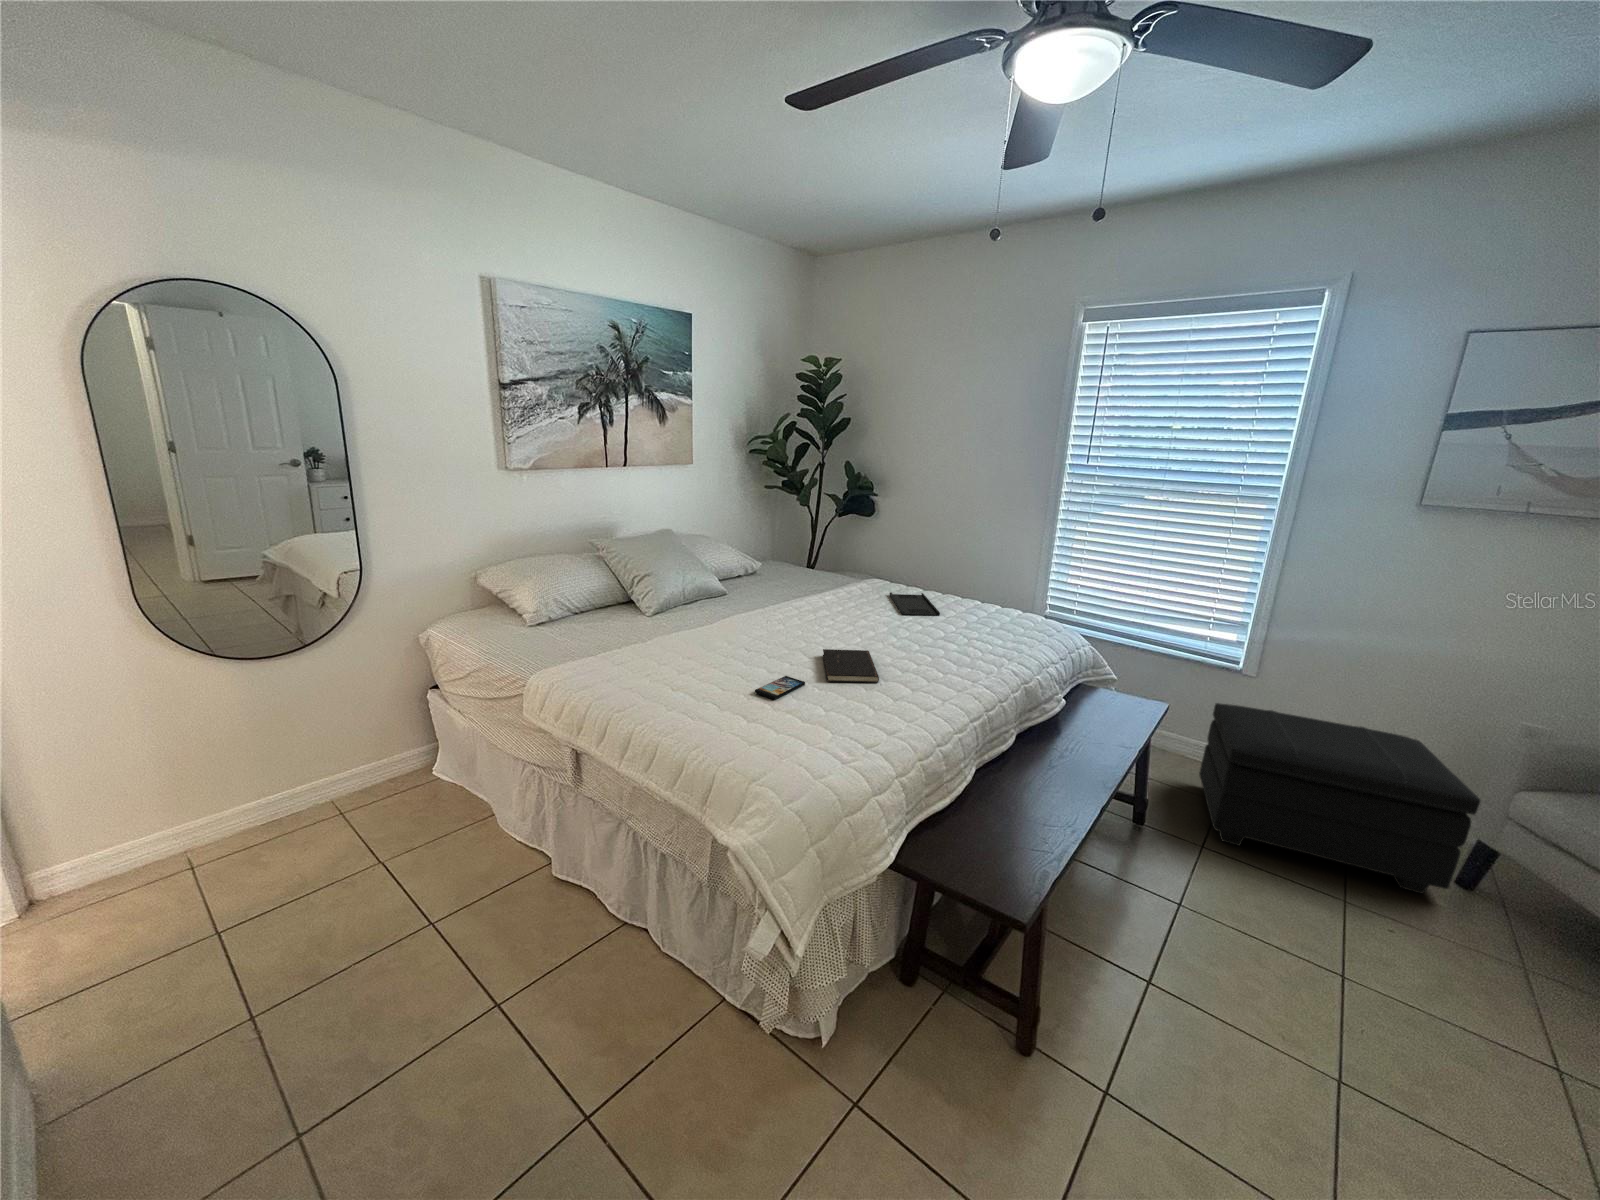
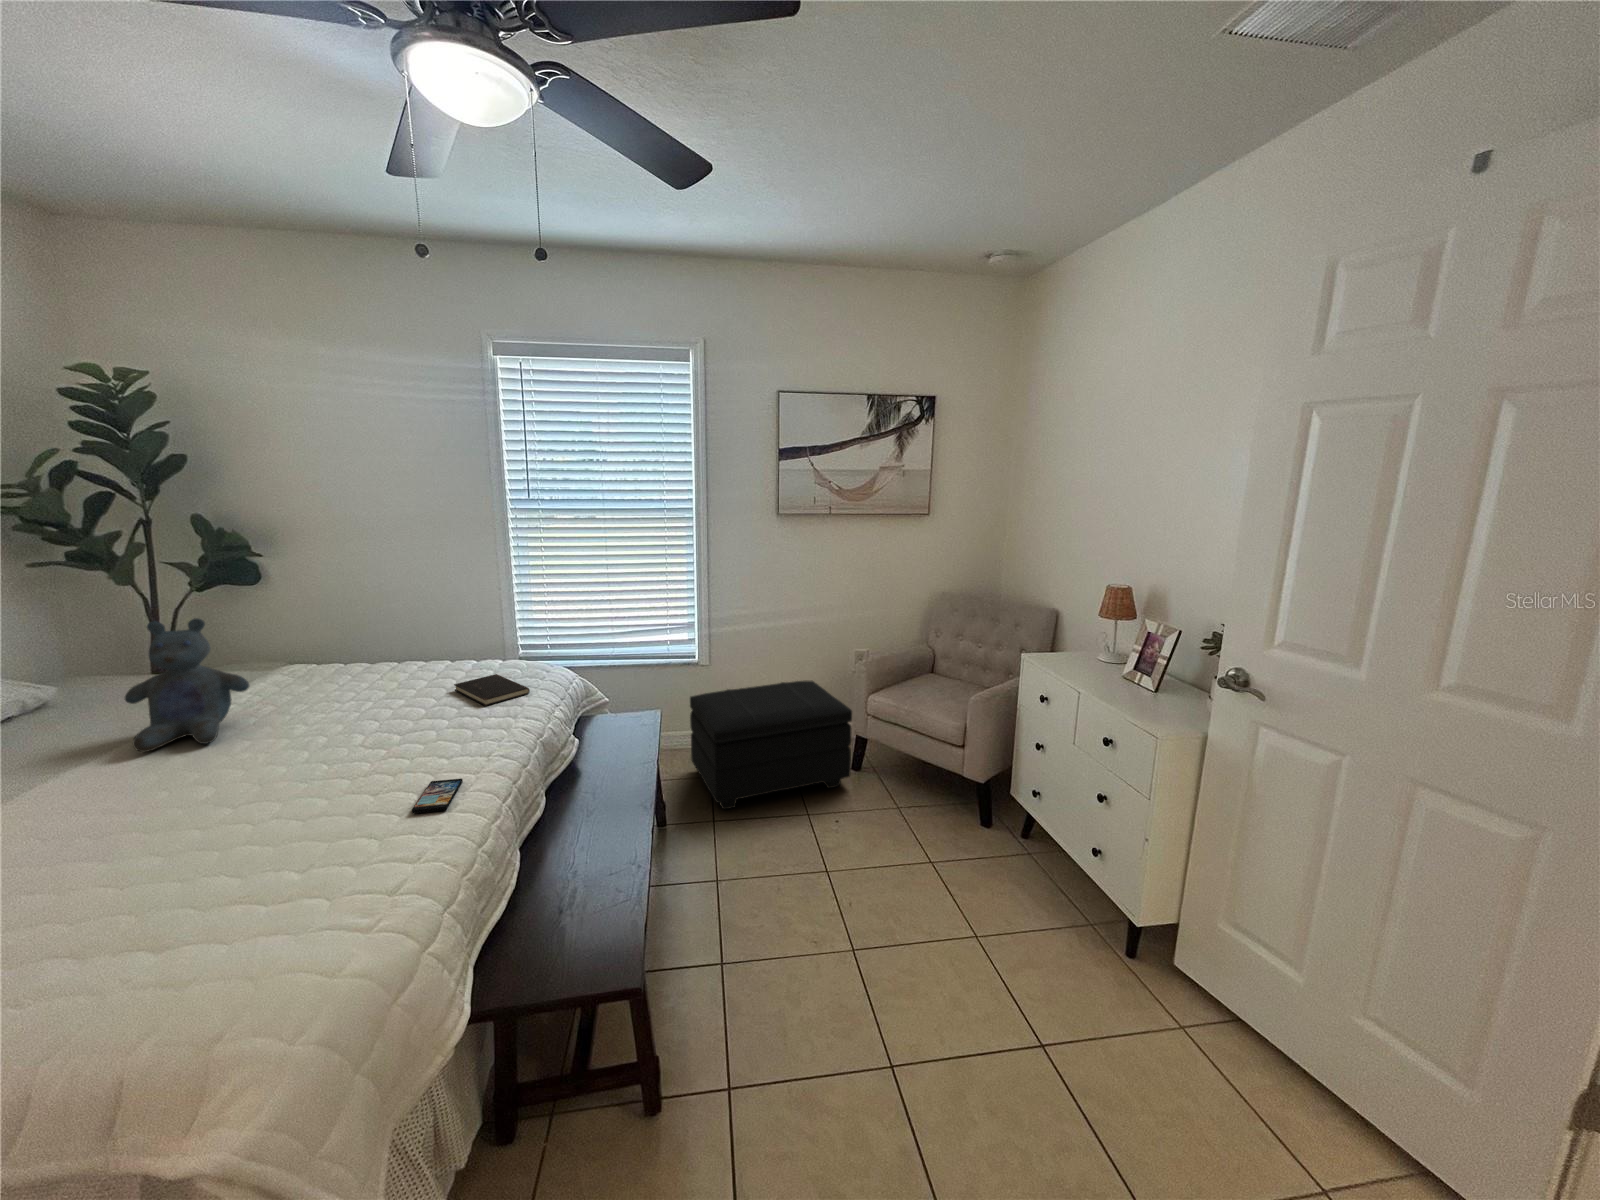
stuffed bear: none [776,525,841,613] -> present [125,618,249,752]
tray: present [890,592,940,615] -> none [327,670,410,705]
hardcover book: present [823,649,879,683] -> present [454,674,530,706]
smartphone: present [755,676,805,700] -> present [412,779,463,813]

